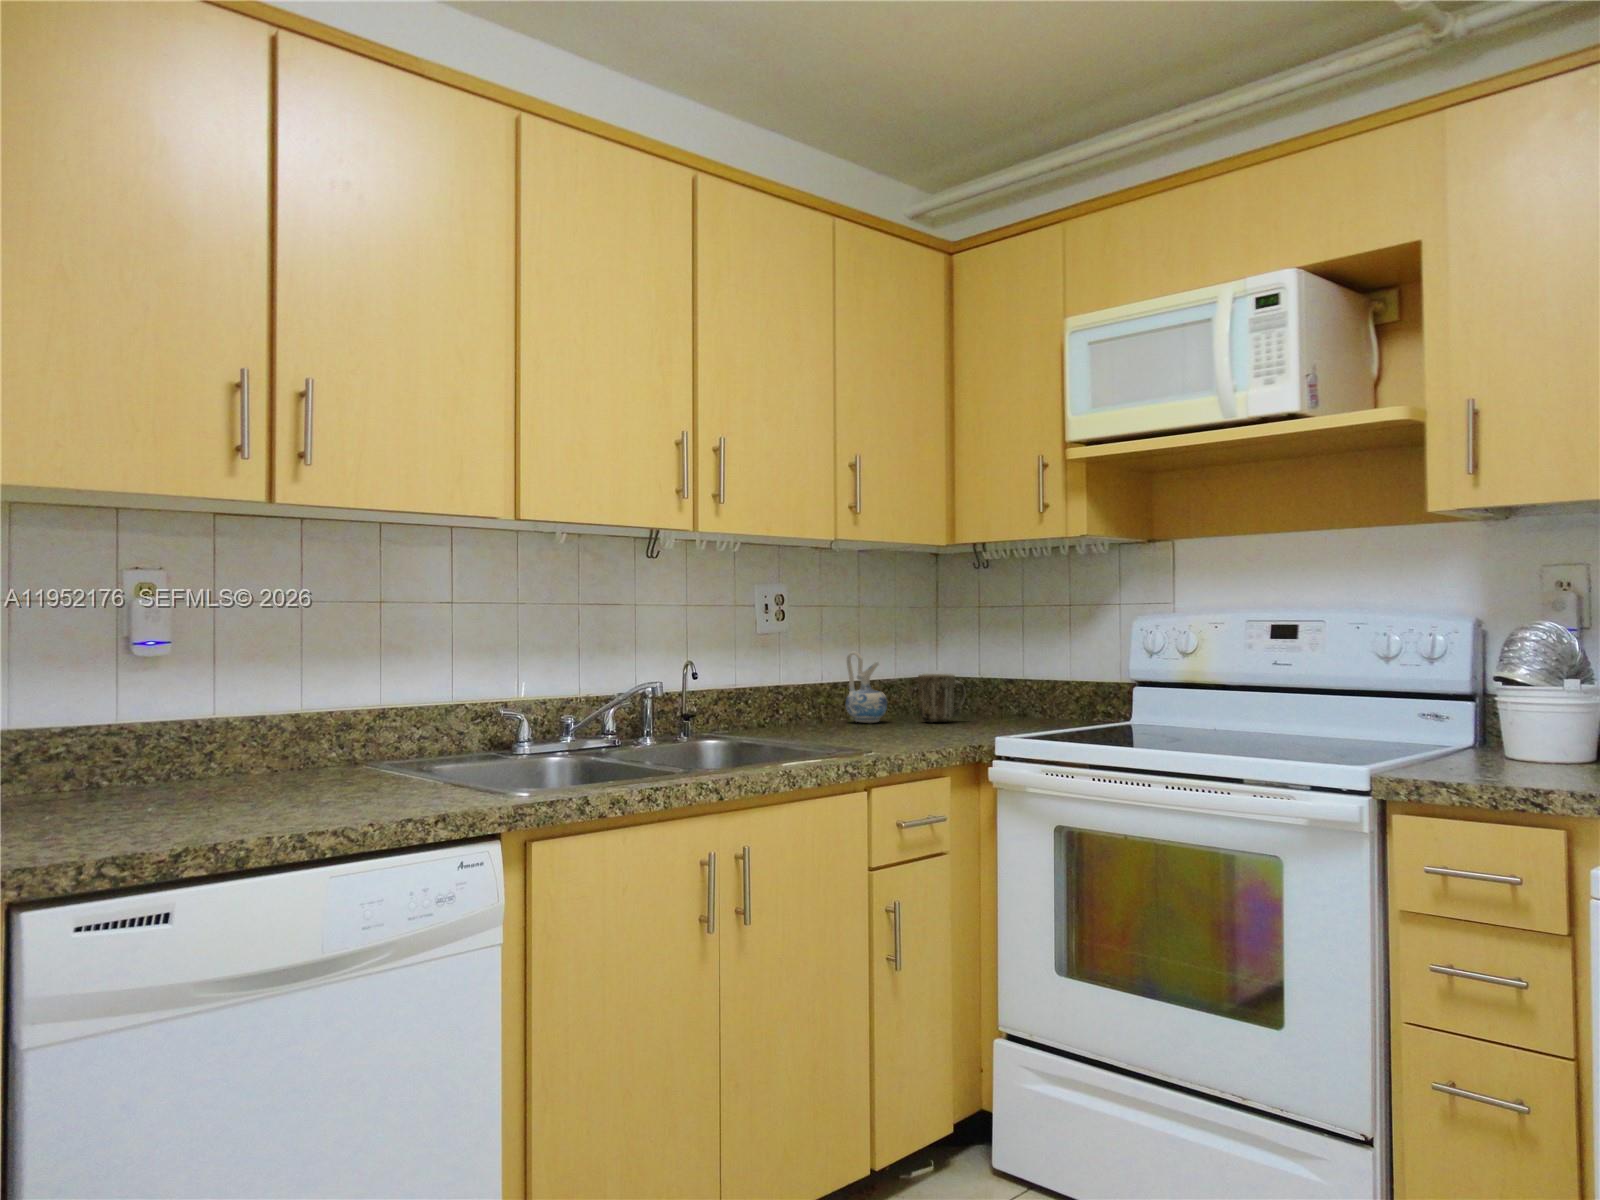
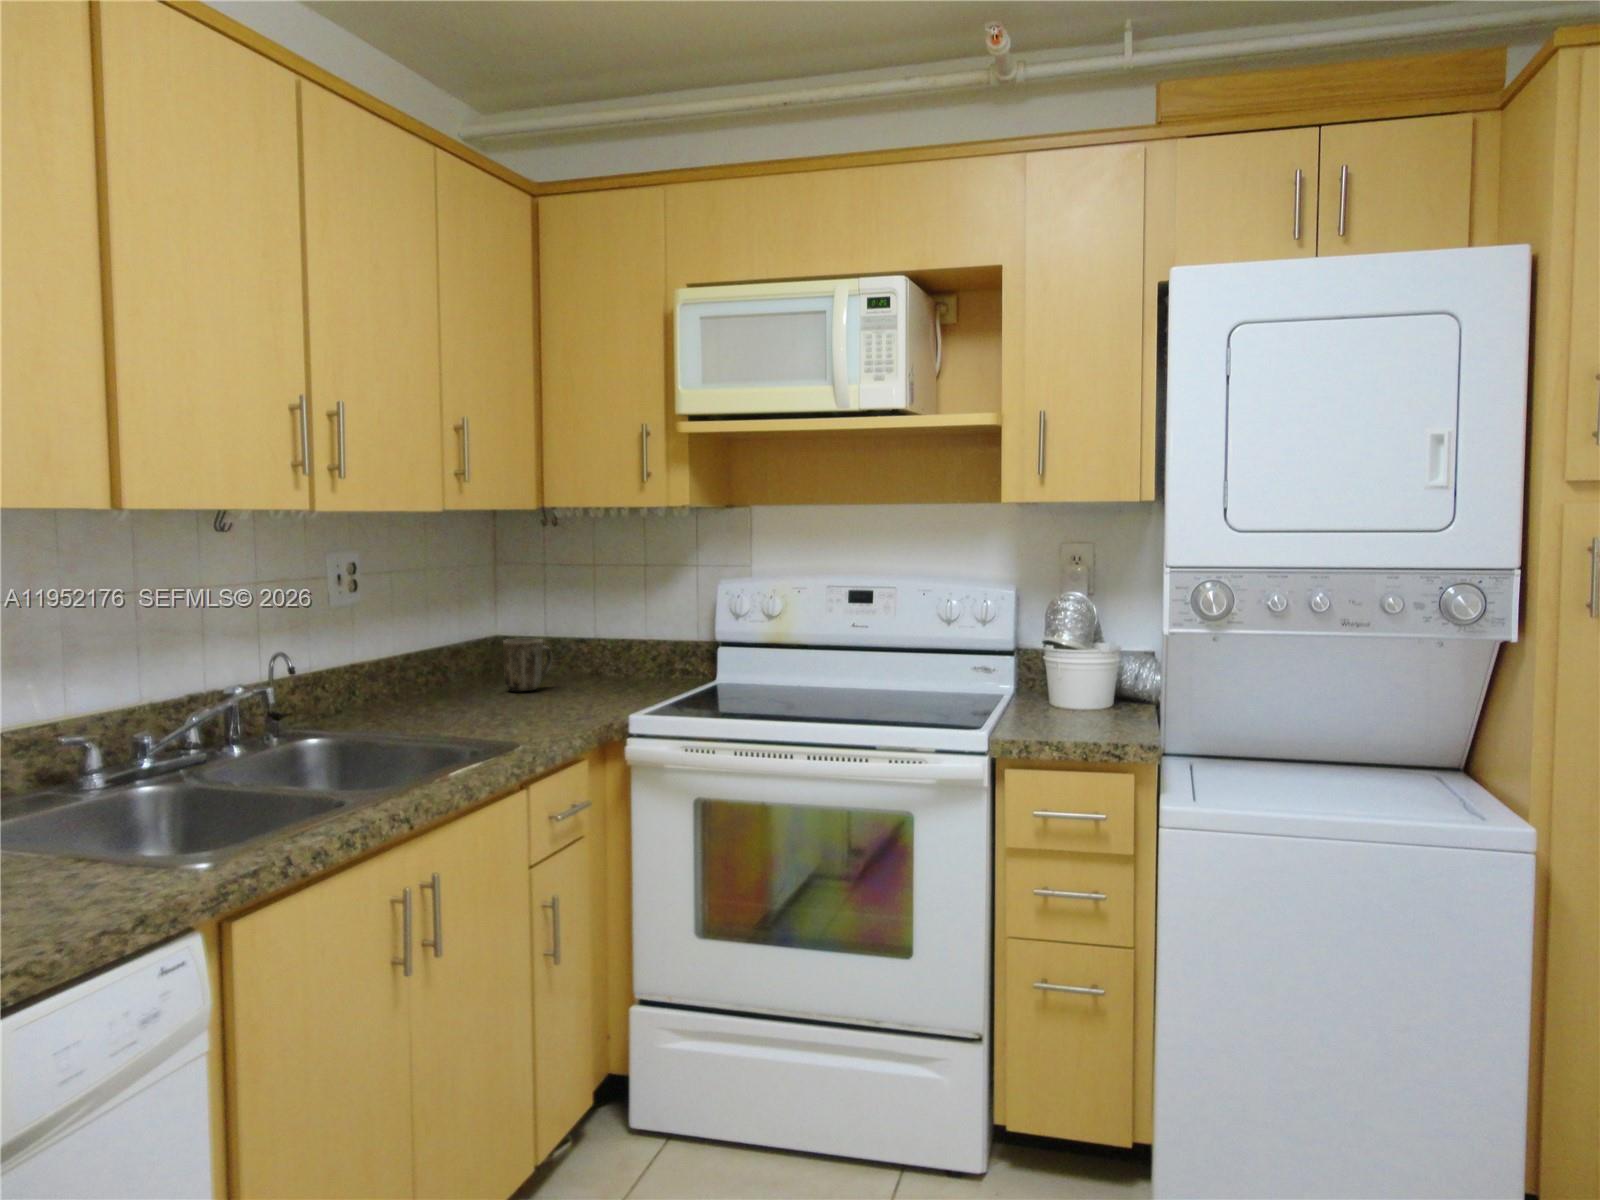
ceramic pitcher: present [846,652,887,723] -> none [420,617,469,696]

